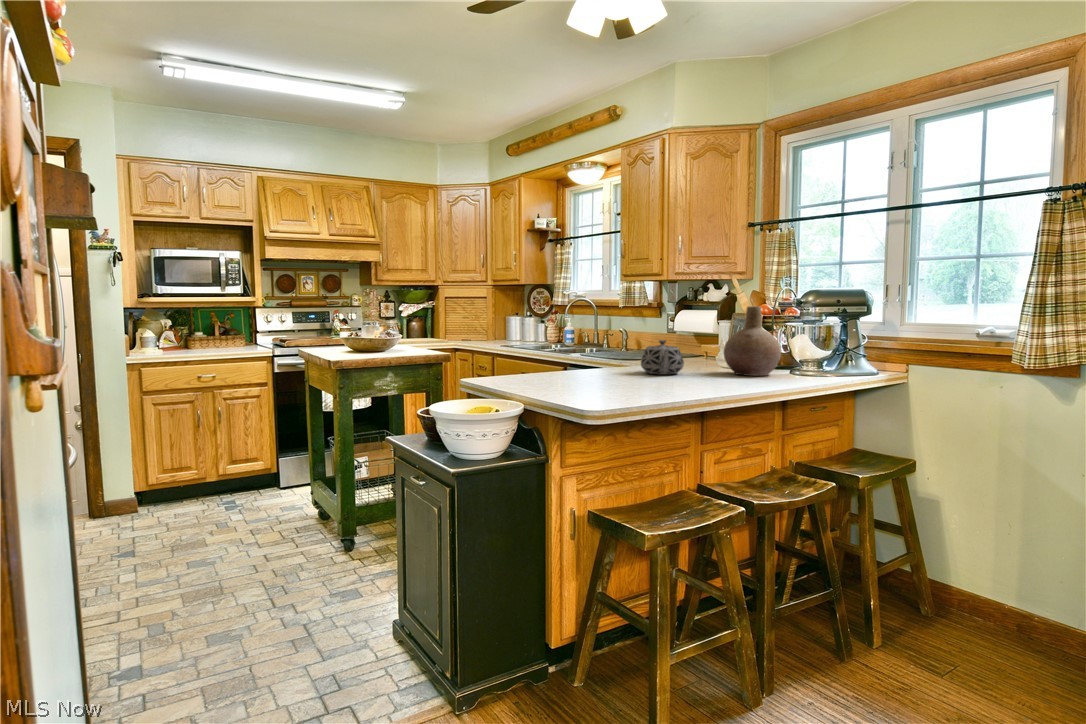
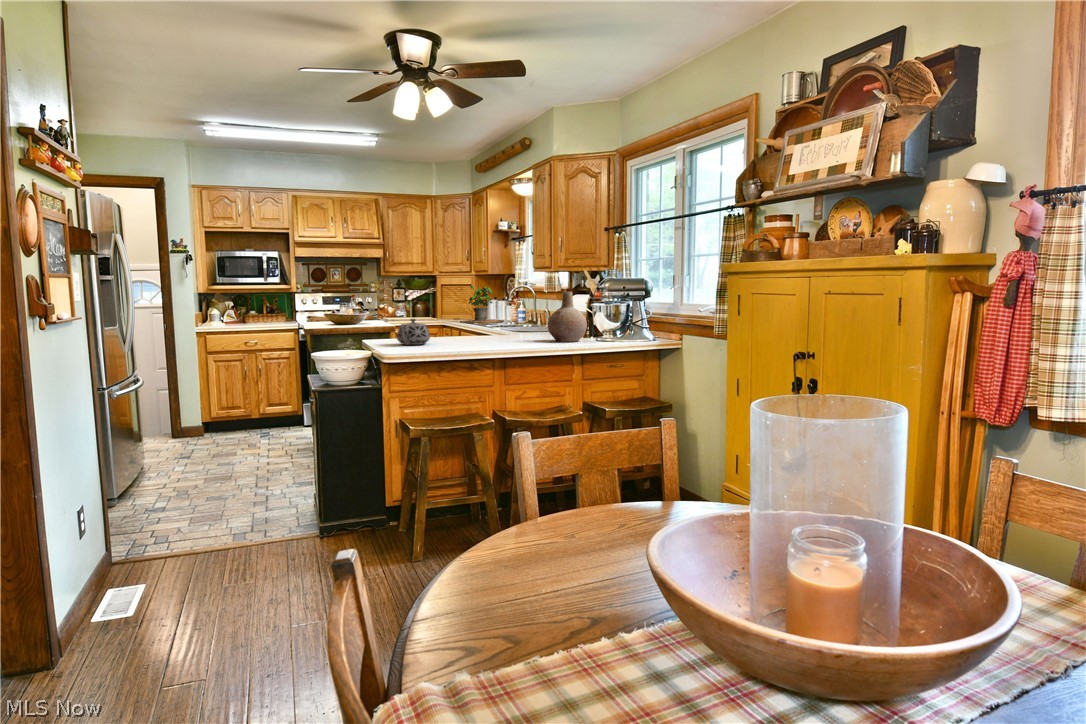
potted plant: none [483,299,535,346] -> present [460,286,504,323]
teapot: present [641,340,684,374] -> present [397,319,430,345]

